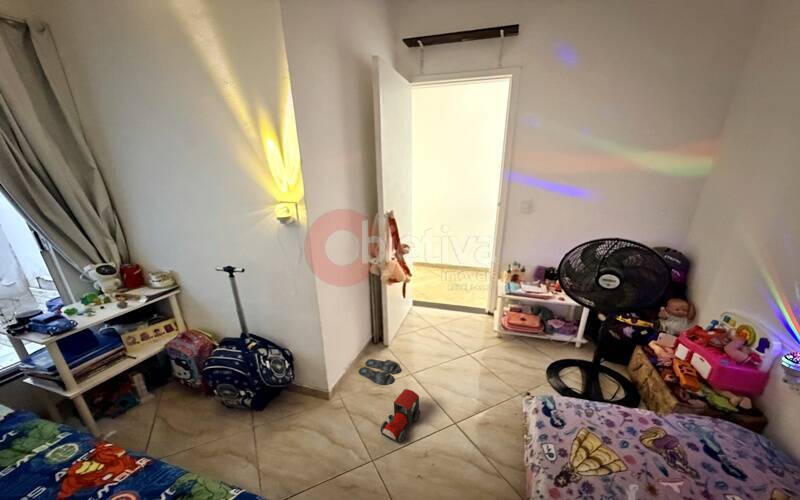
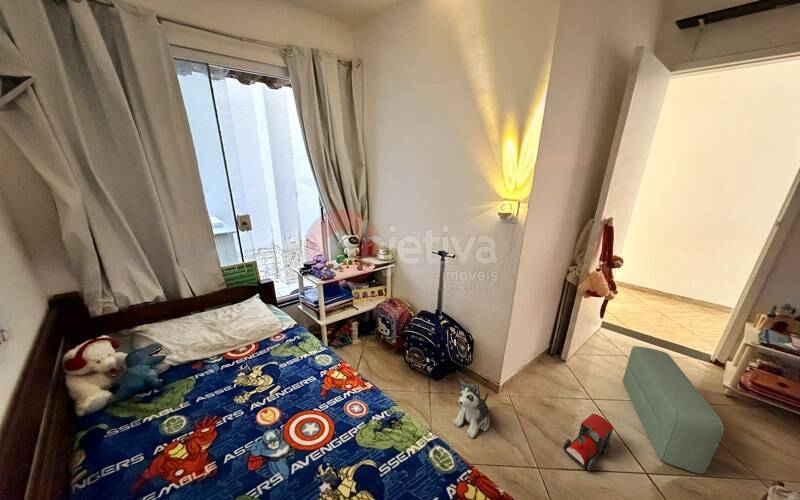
pouf: none [439,312,487,409] -> present [623,346,724,474]
slippers: present [359,359,401,385] -> none [529,369,577,401]
plush toy: none [271,404,314,460] -> present [454,380,489,438]

